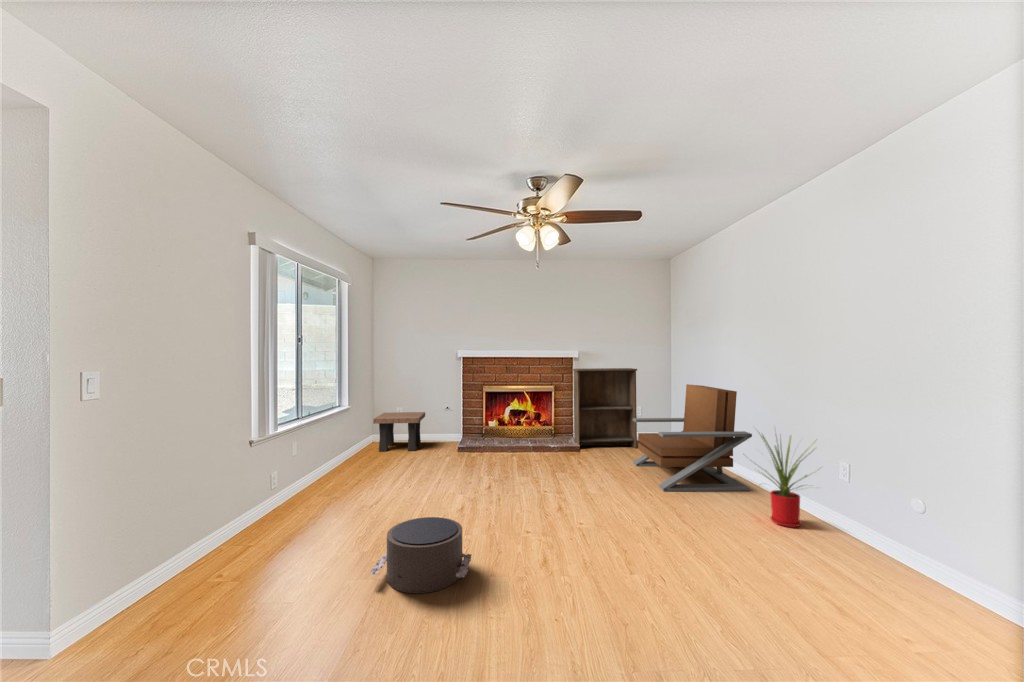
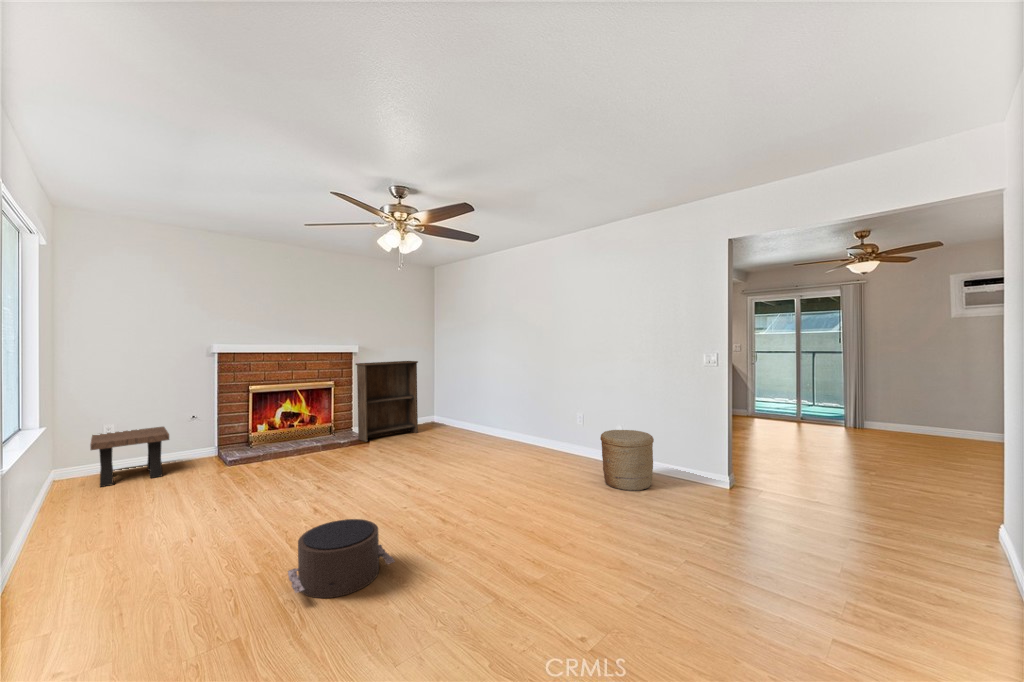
lounge chair: present [633,384,752,491] -> none [427,373,526,462]
house plant: present [758,434,815,527] -> none [532,398,582,467]
woven basket: none [831,487,945,603] -> present [600,430,654,491]

